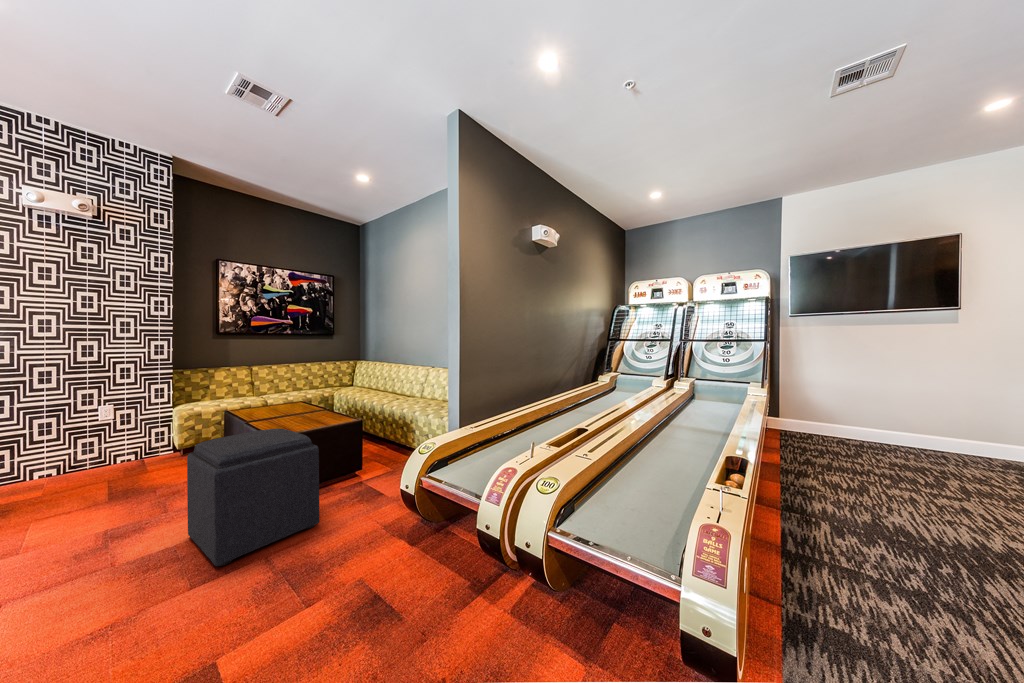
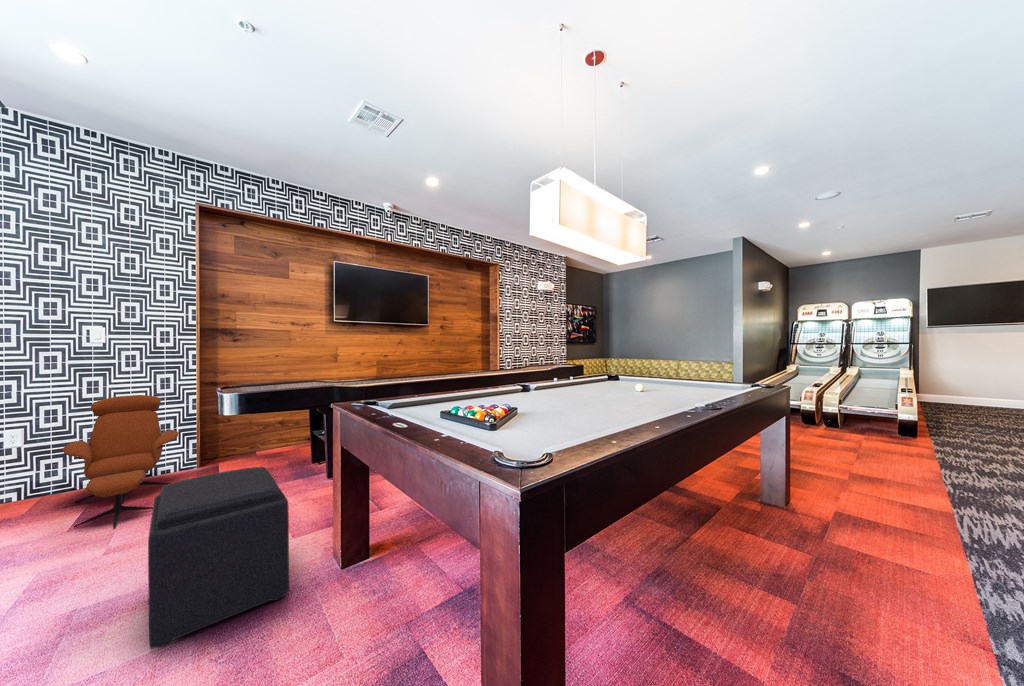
lounge chair: none [21,384,149,509] -> present [62,395,179,528]

